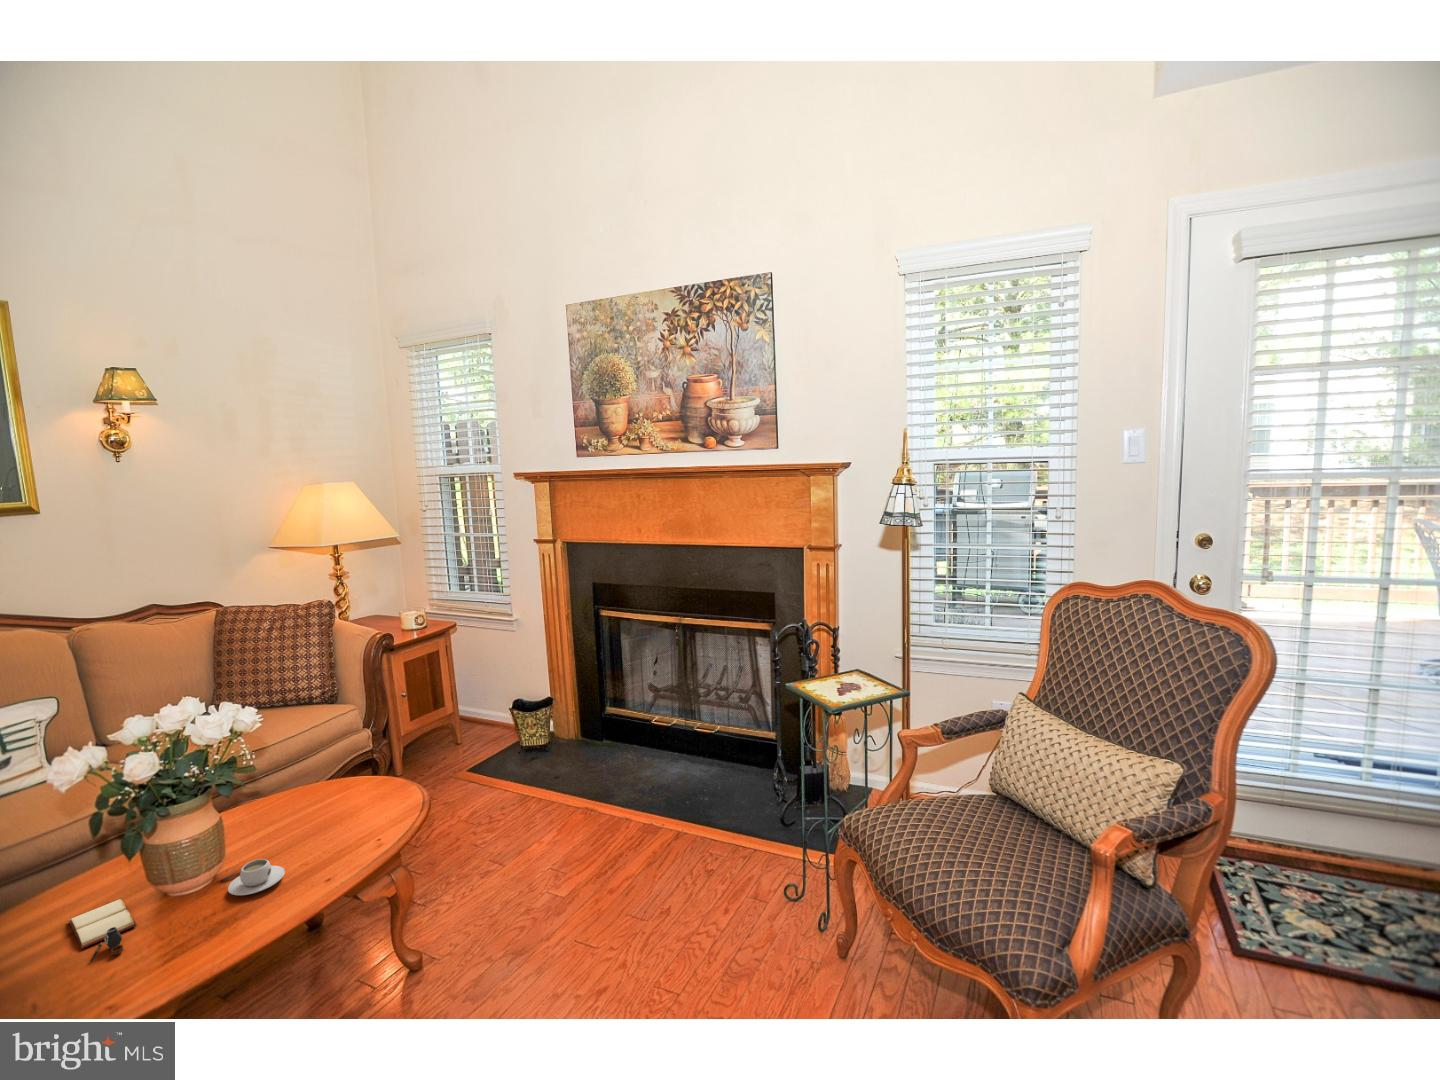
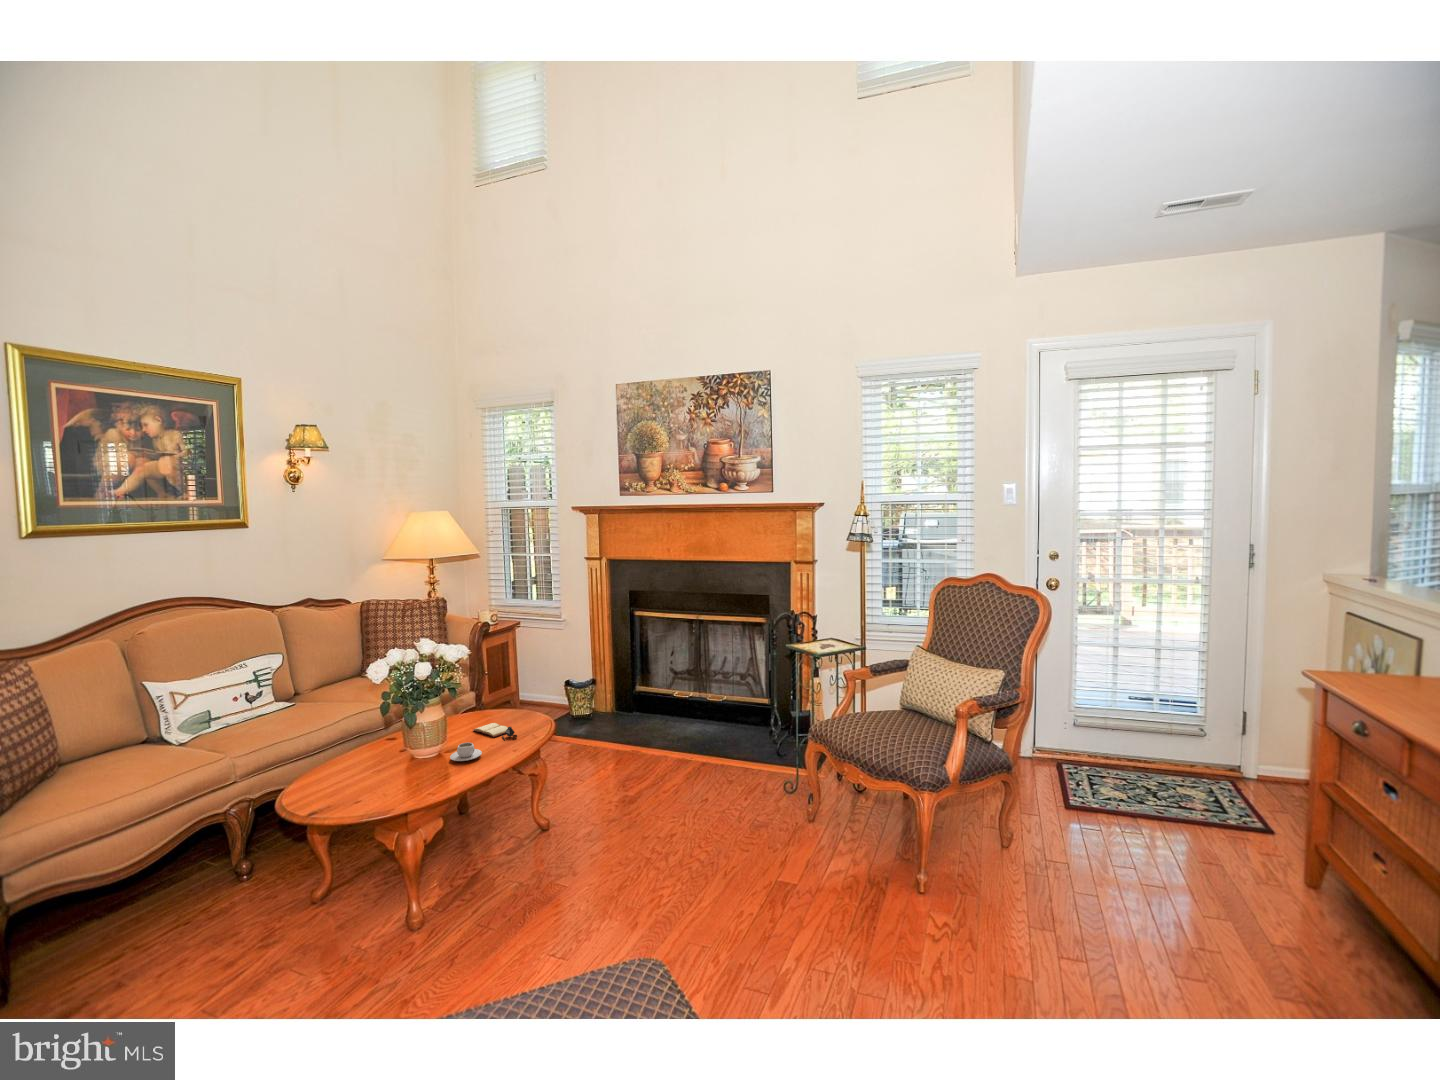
book: present [69,898,136,963] -> present [473,723,517,740]

